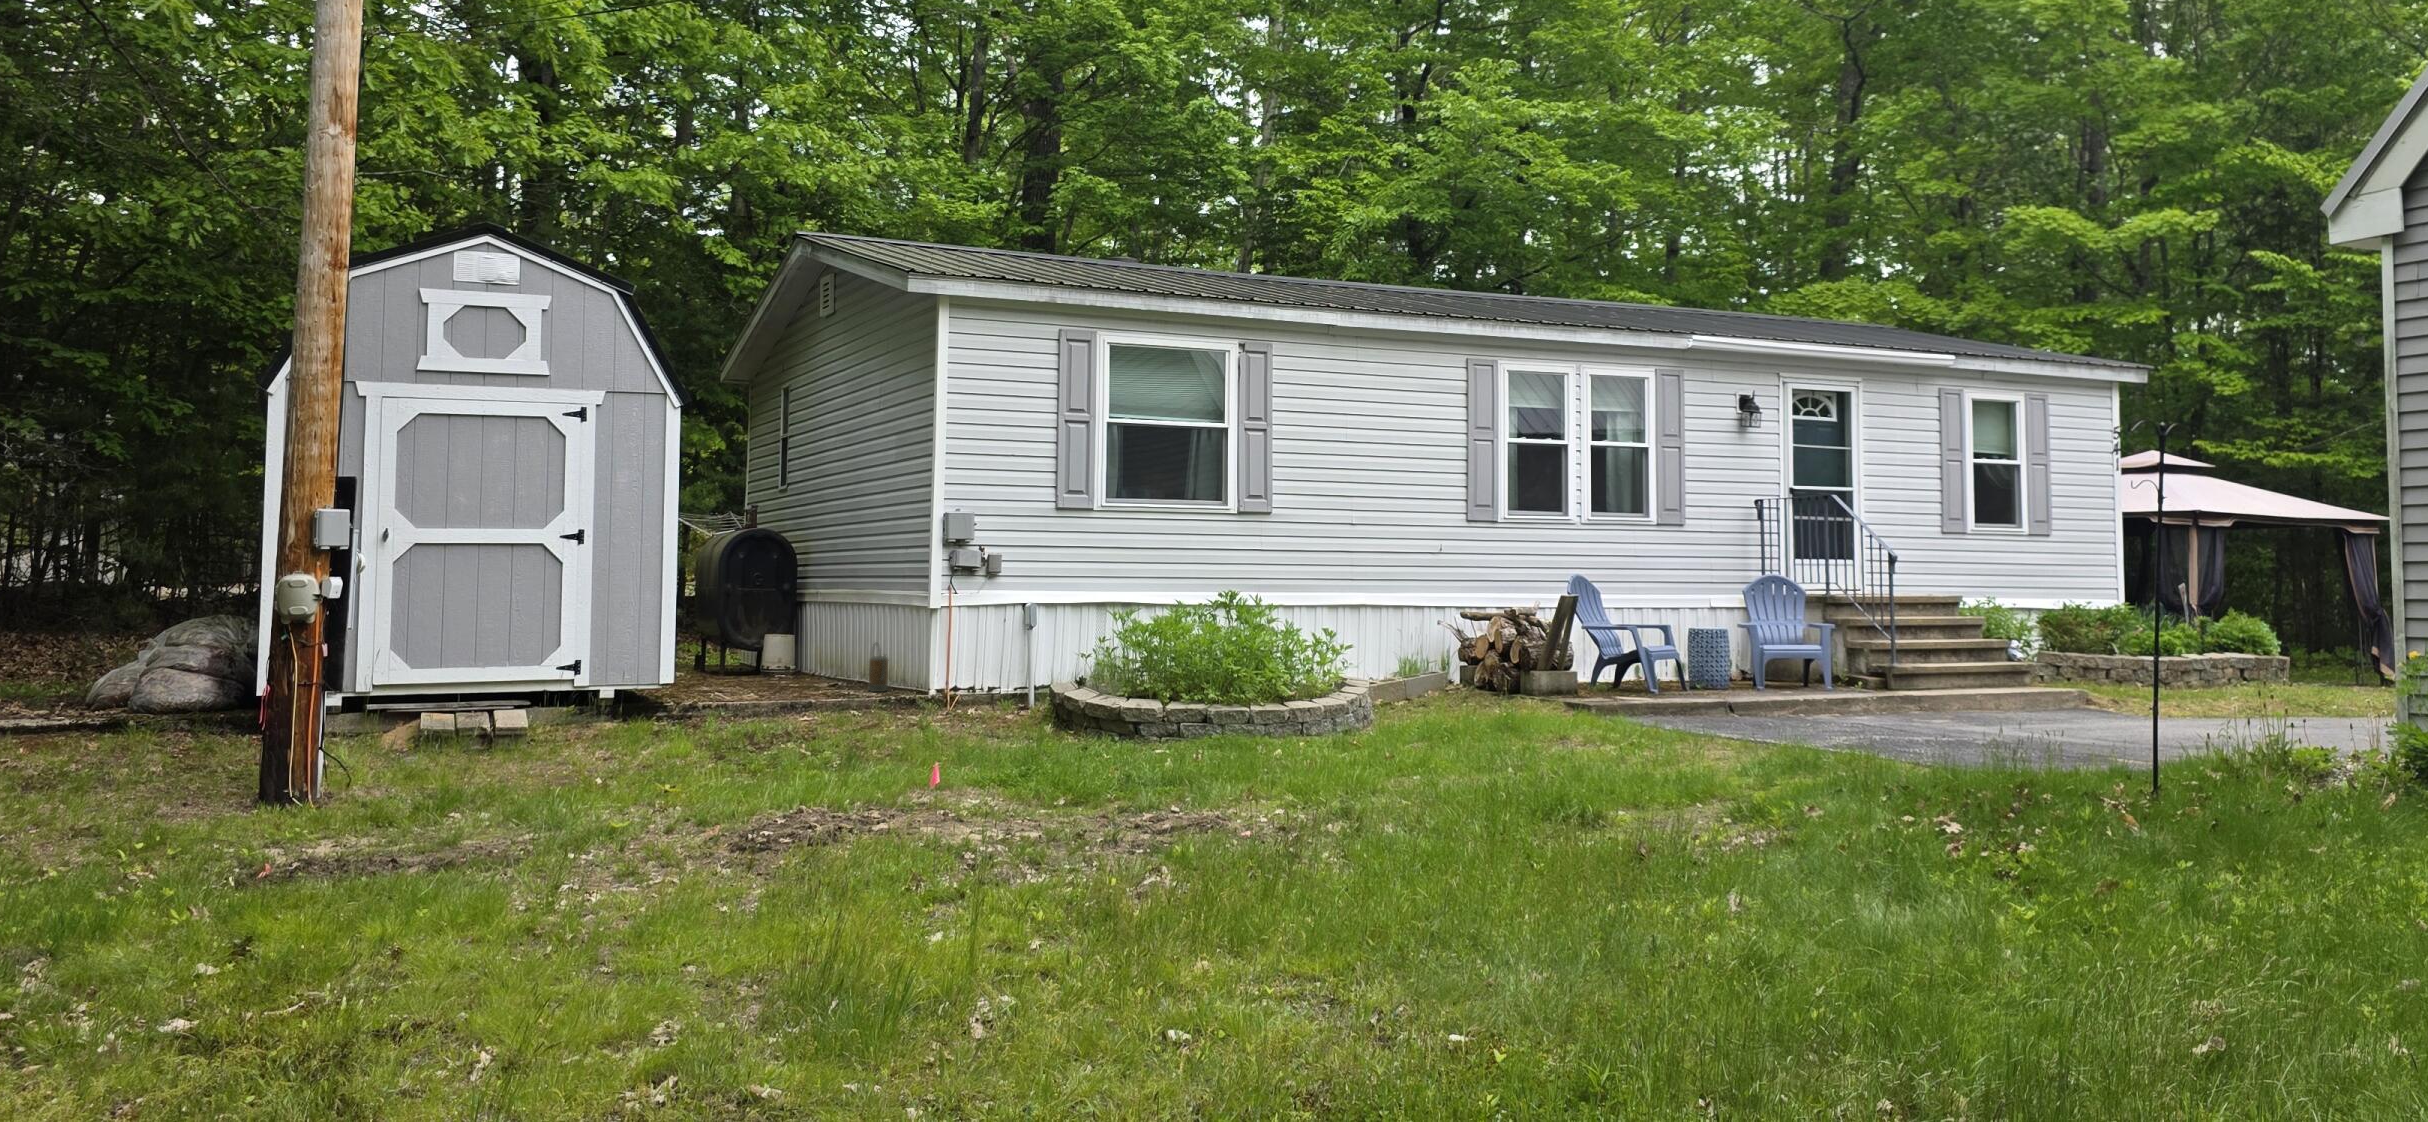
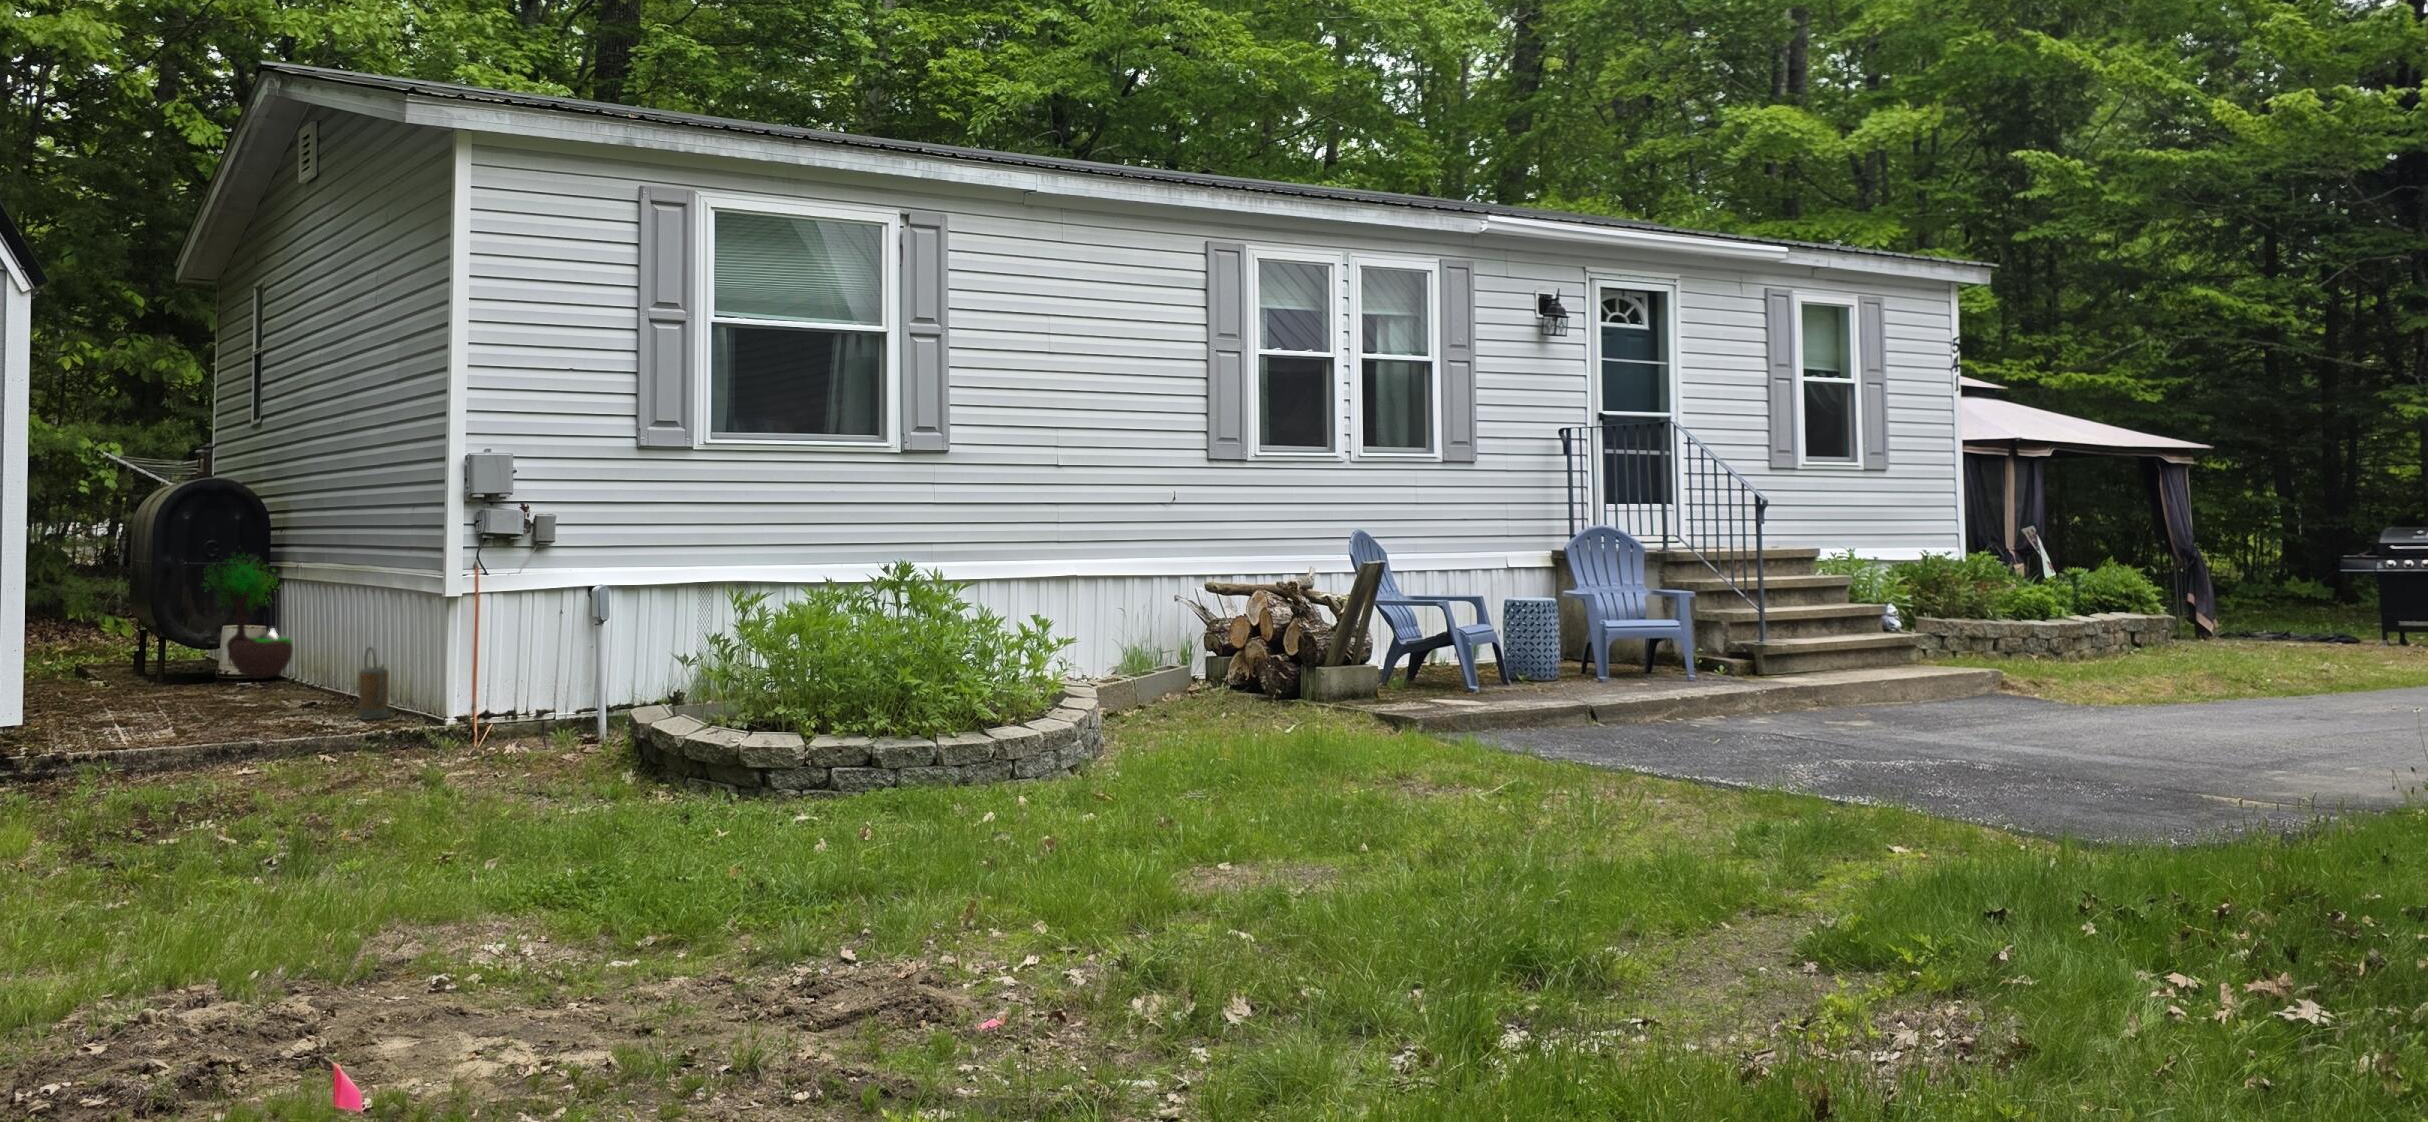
potted tree: none [754,572,815,666] -> present [204,556,293,679]

